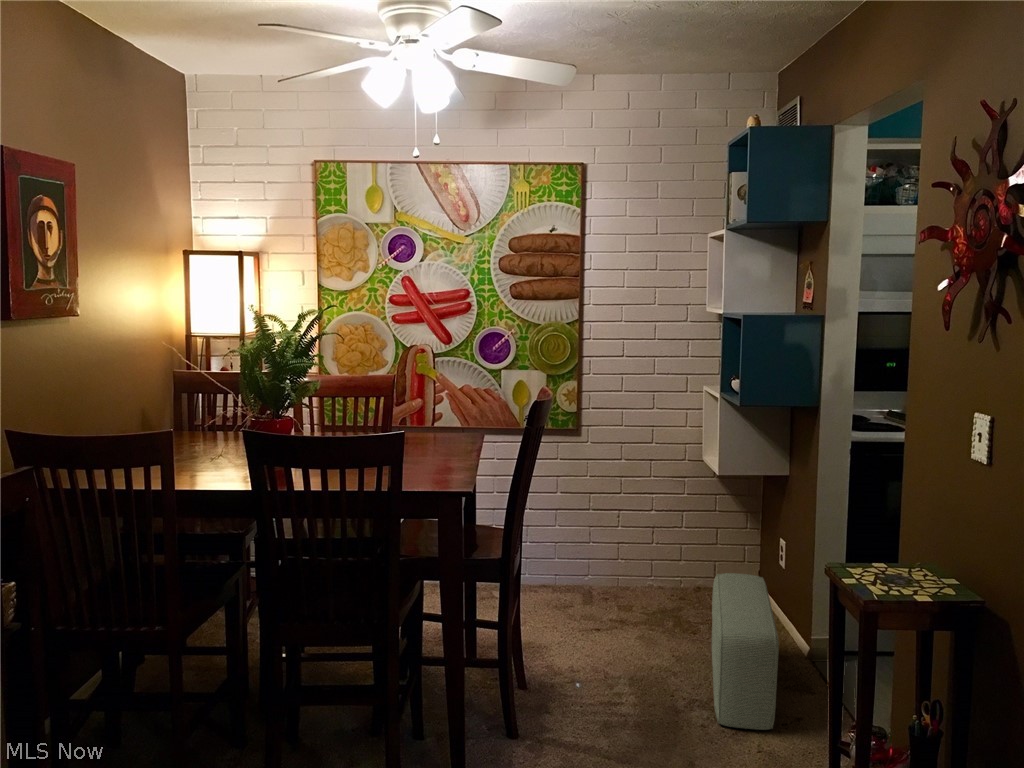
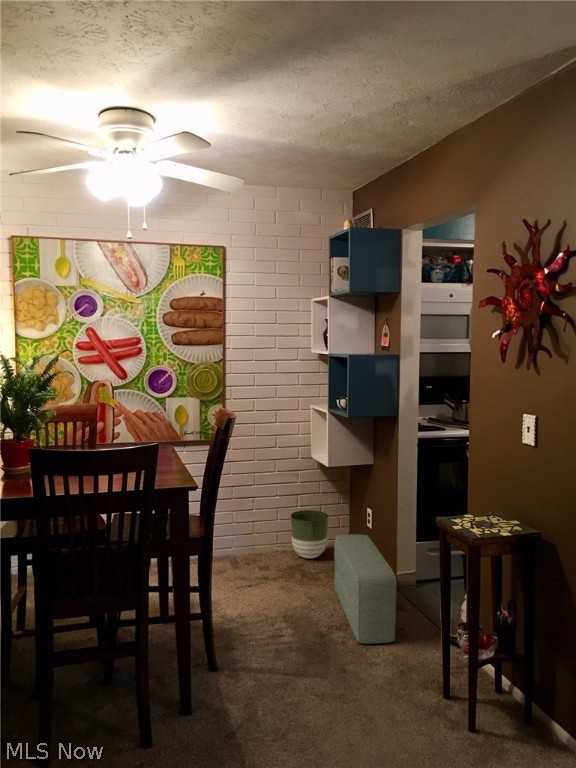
planter: none [669,535,724,603] -> present [290,510,329,558]

